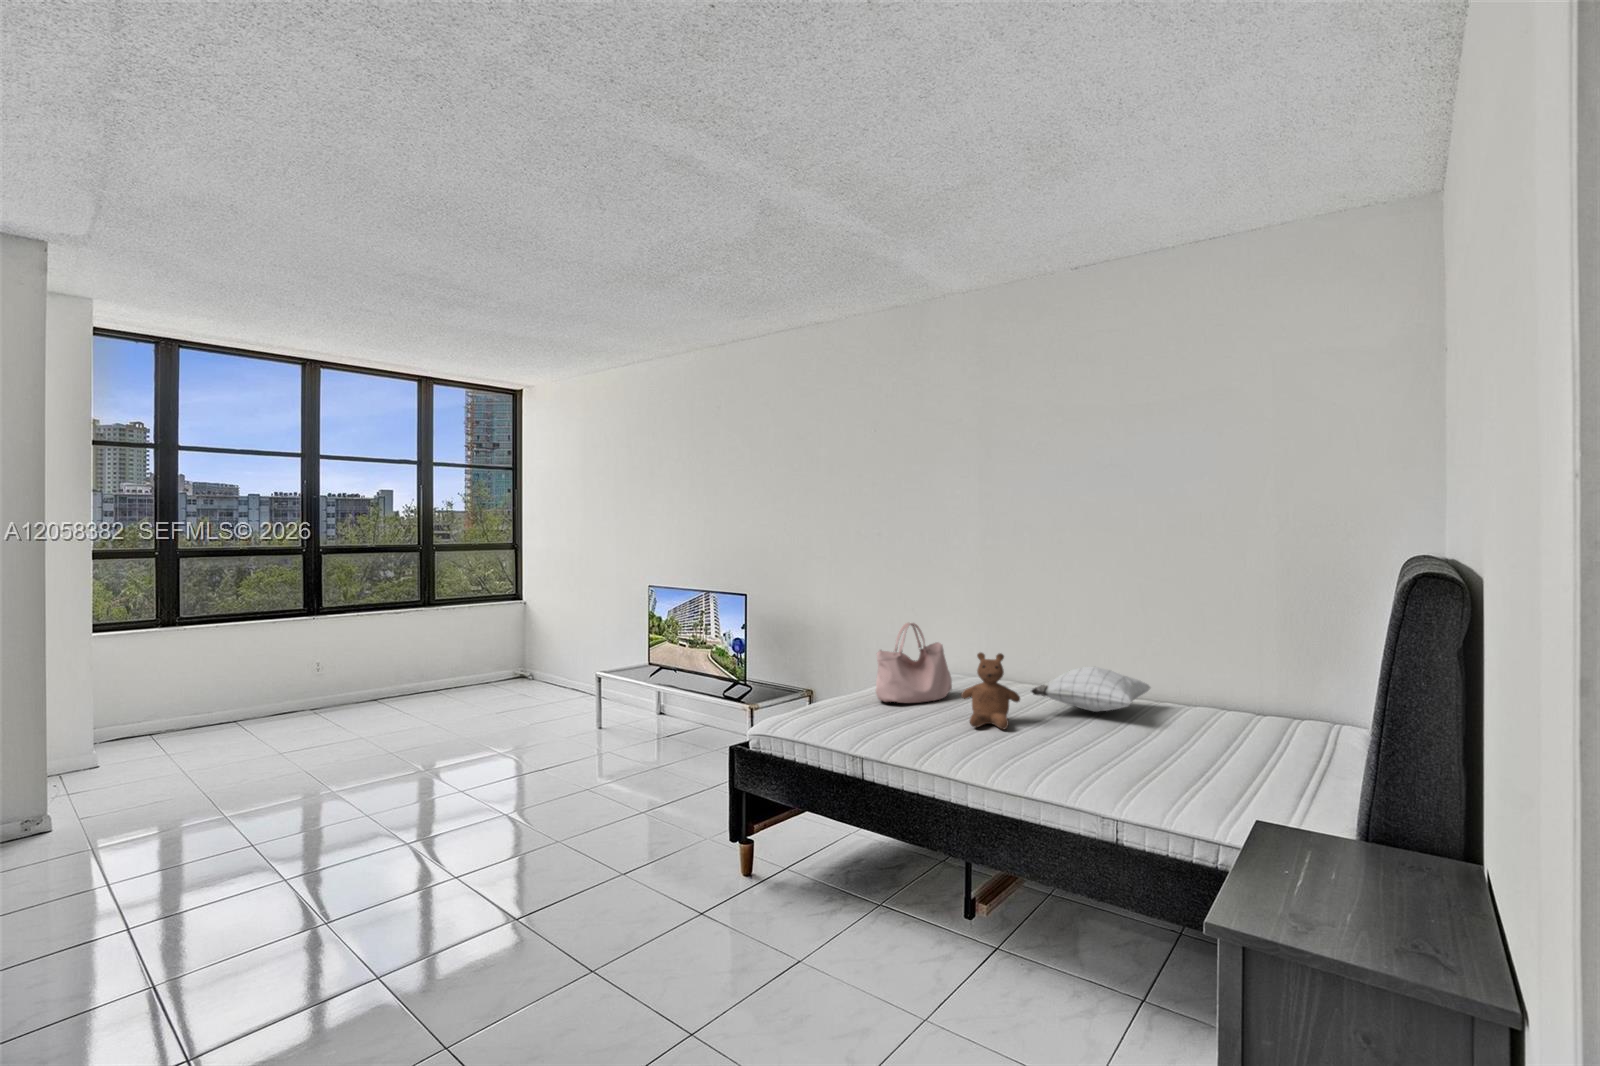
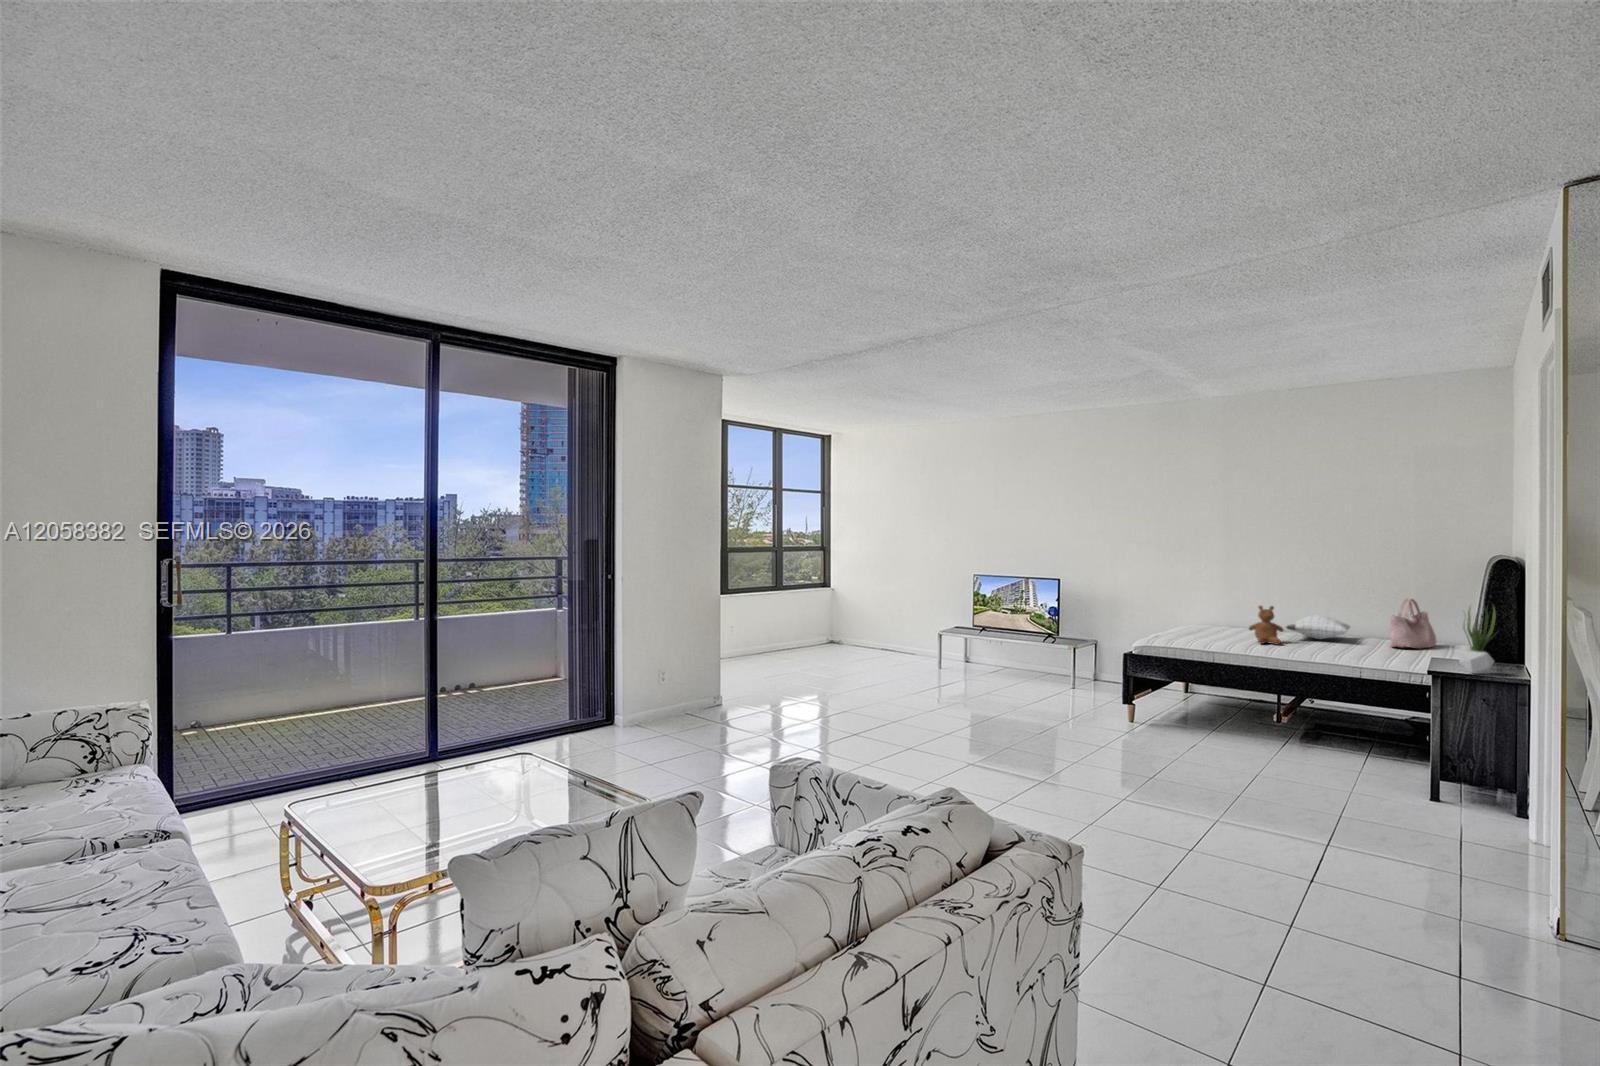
handbag: present [876,623,952,703] -> present [1390,599,1436,648]
potted plant: none [1302,691,1402,882] -> present [1459,607,1496,674]

